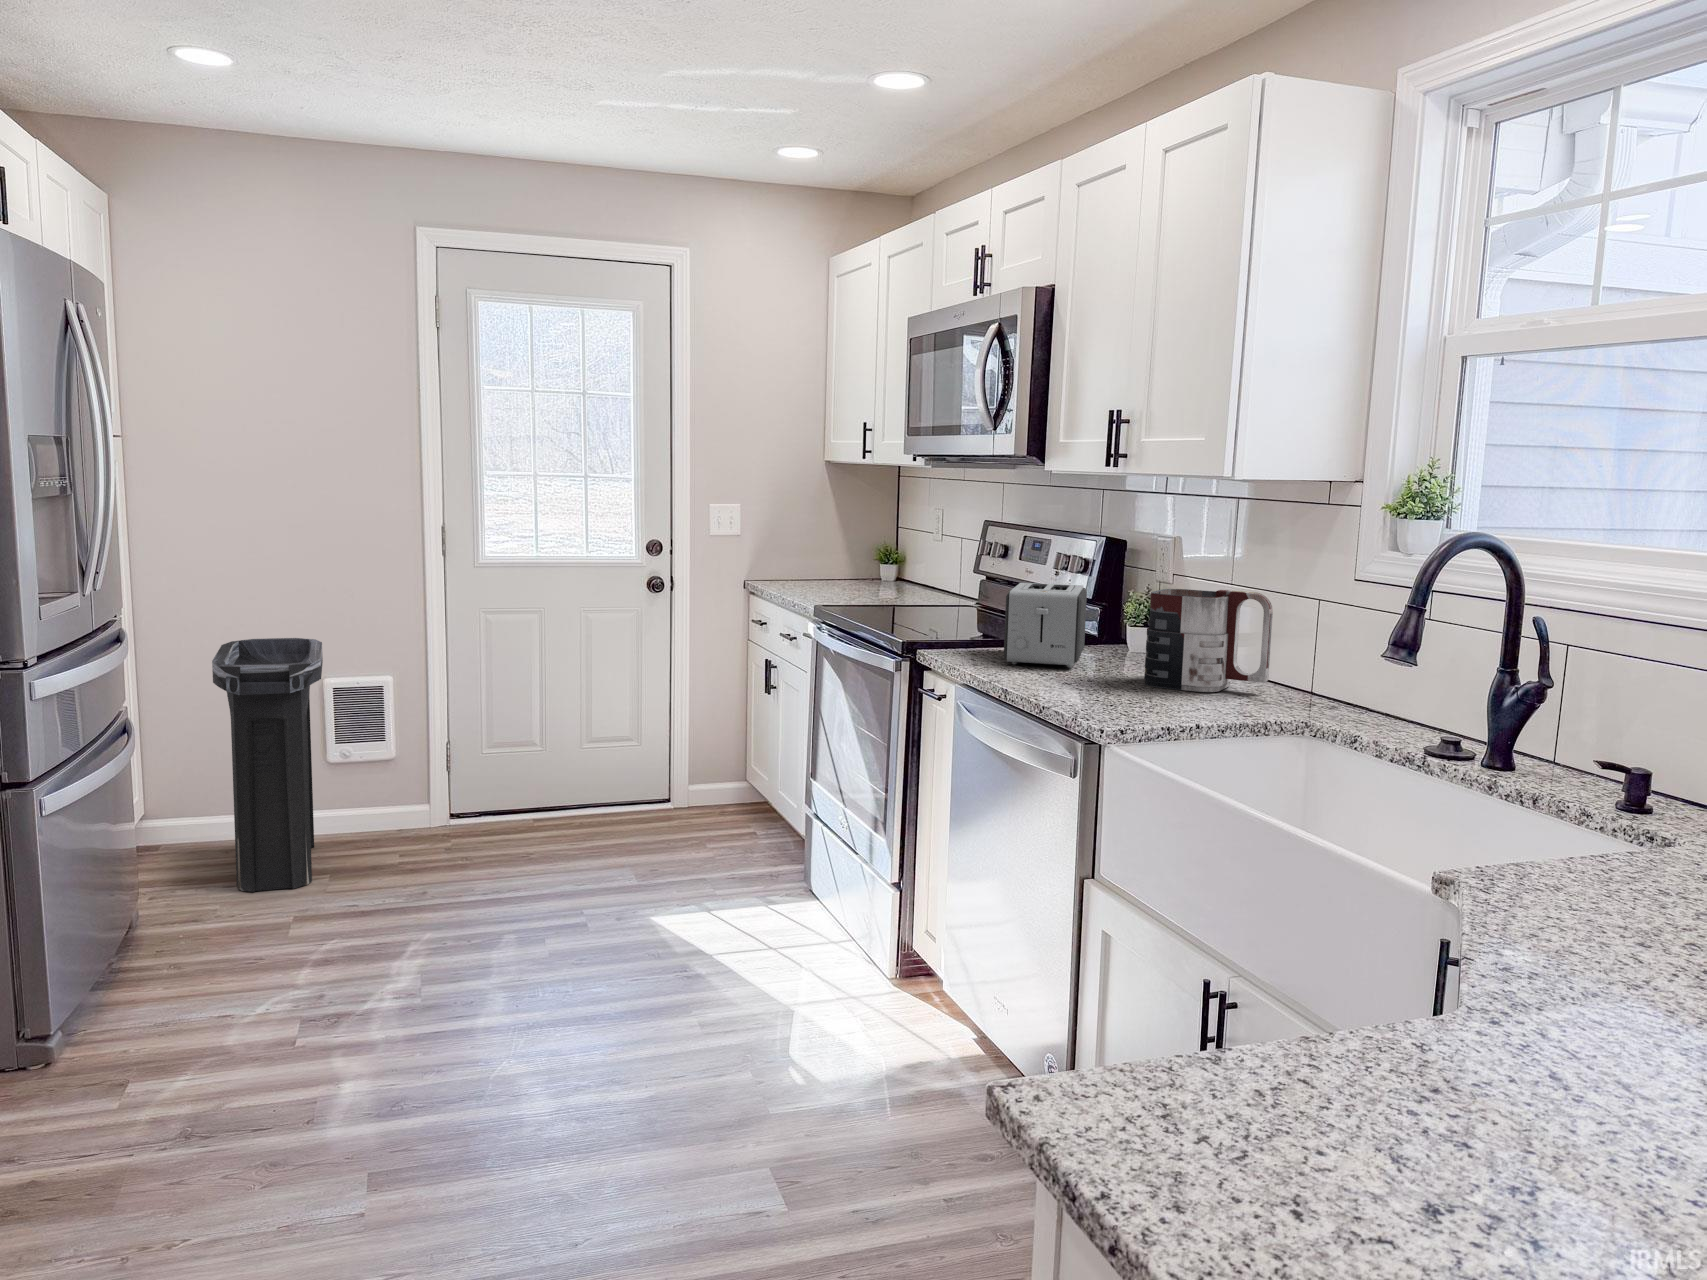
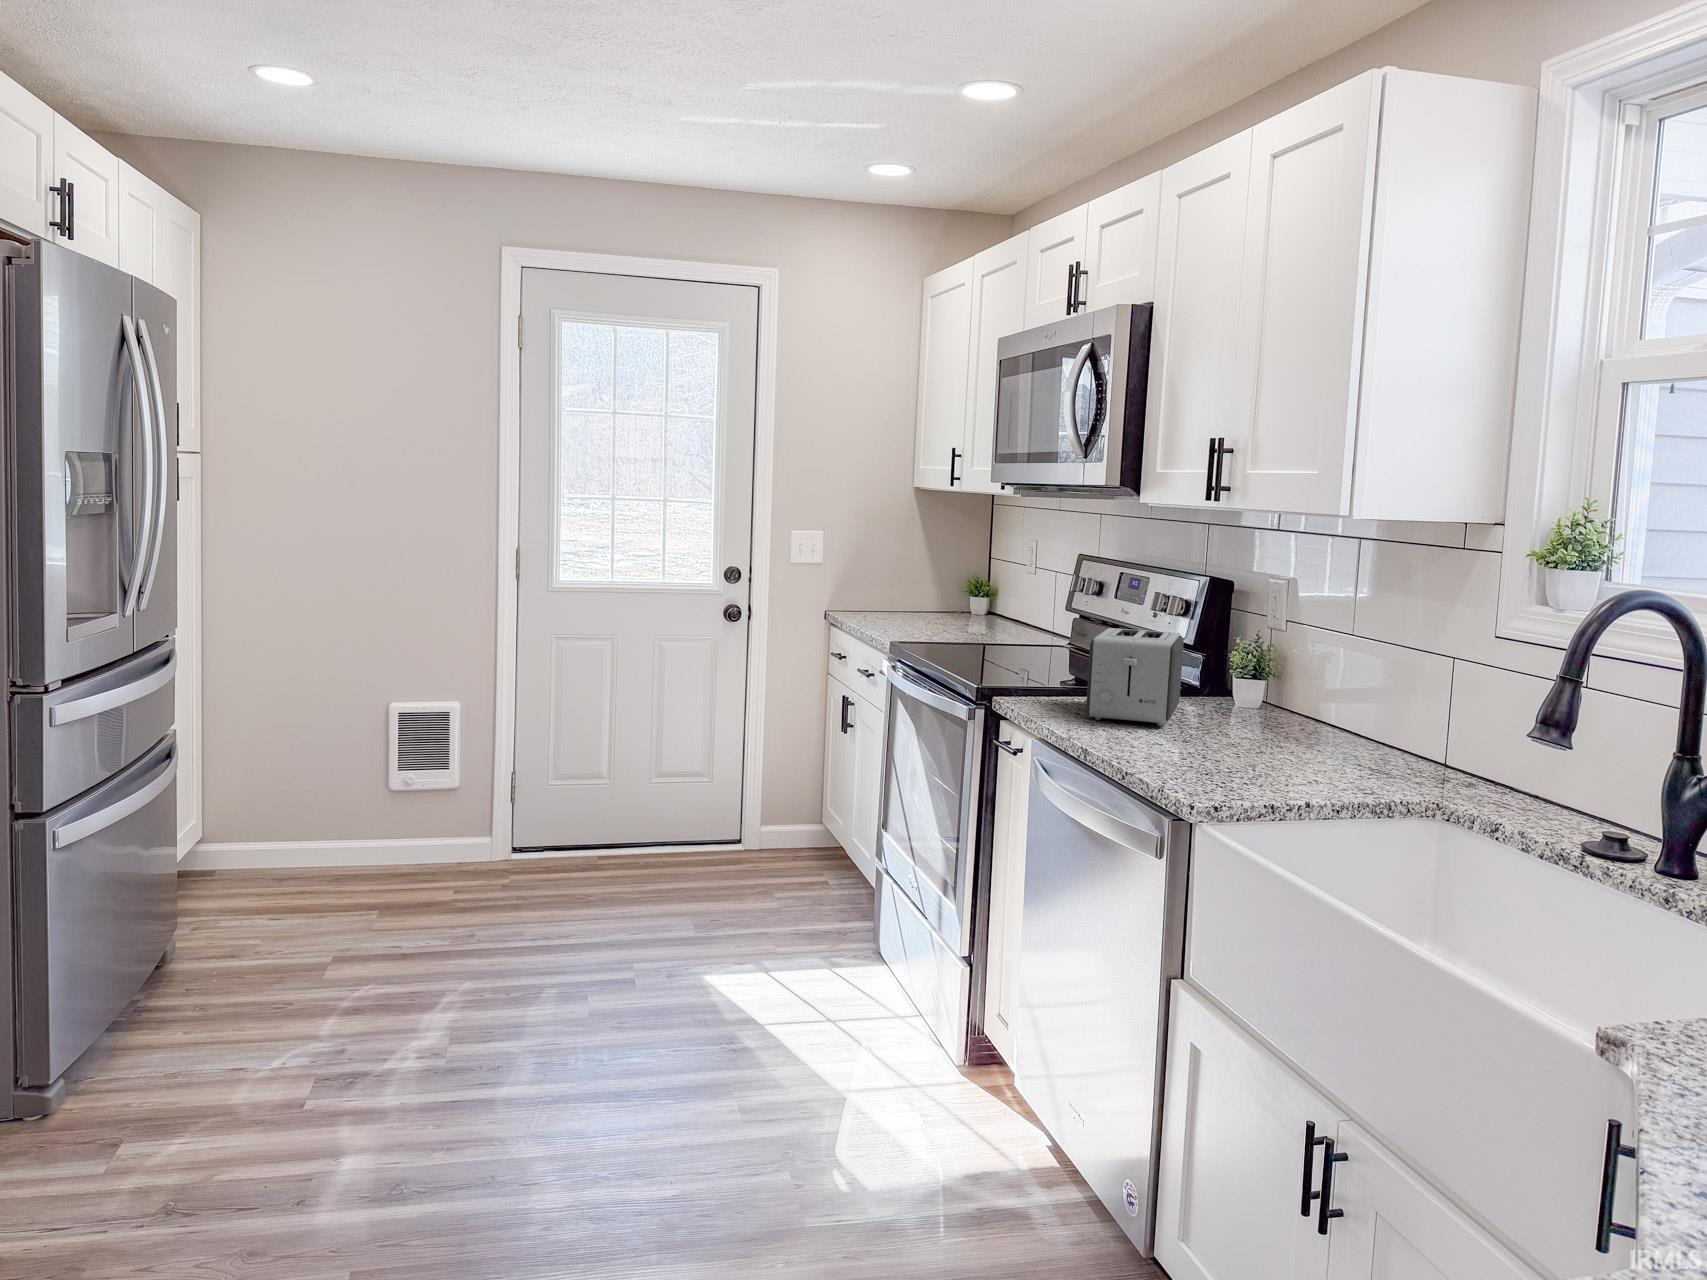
mug: present [1144,589,1273,692] -> none [1245,640,1398,761]
trash can: present [212,638,323,892] -> none [267,663,386,927]

